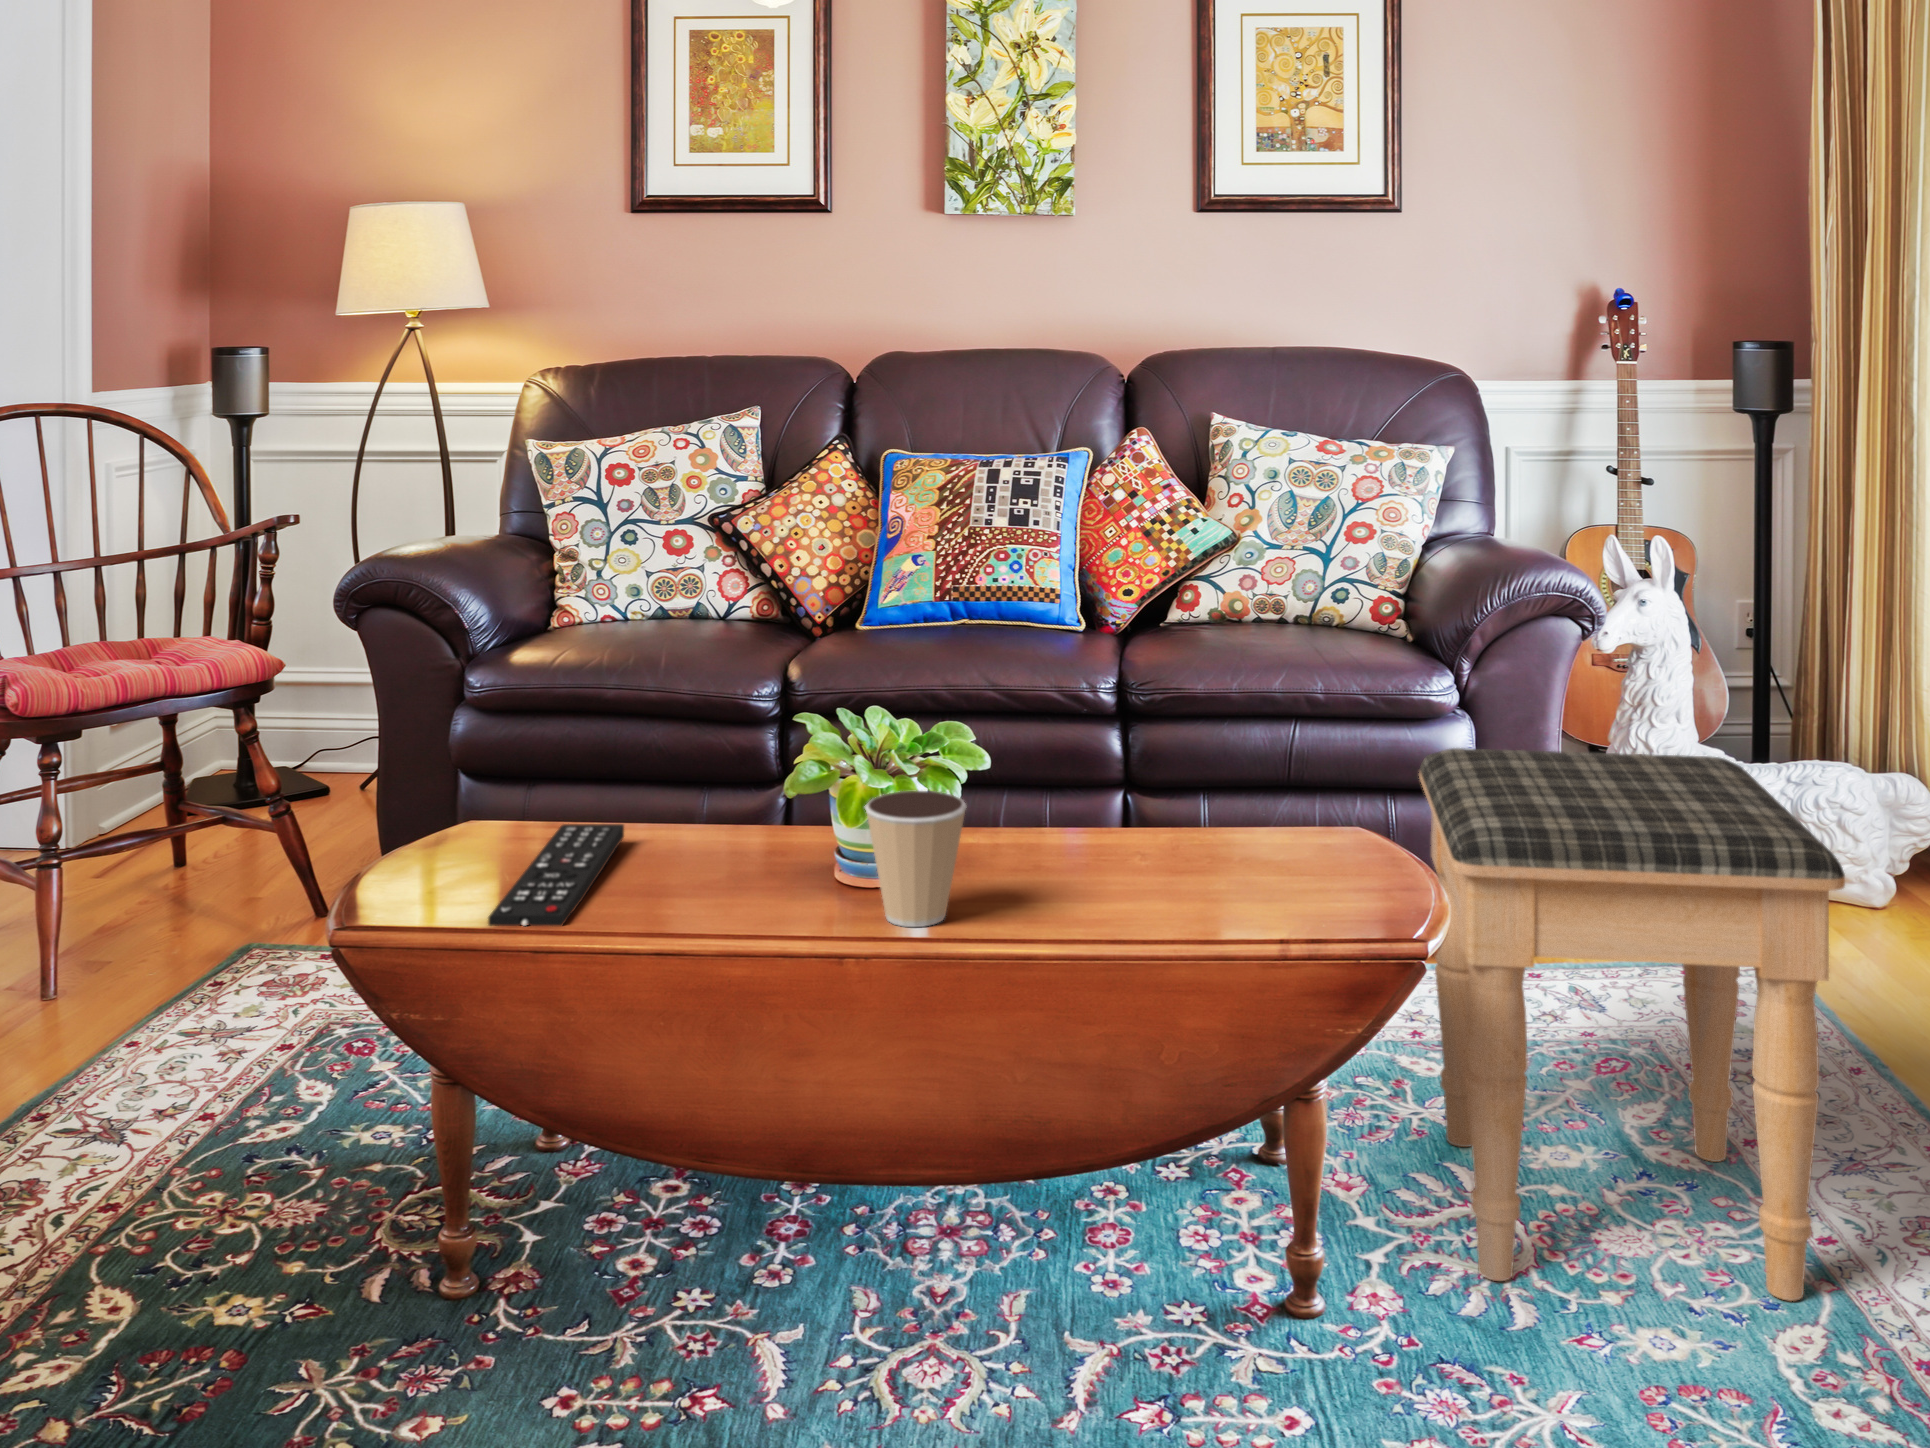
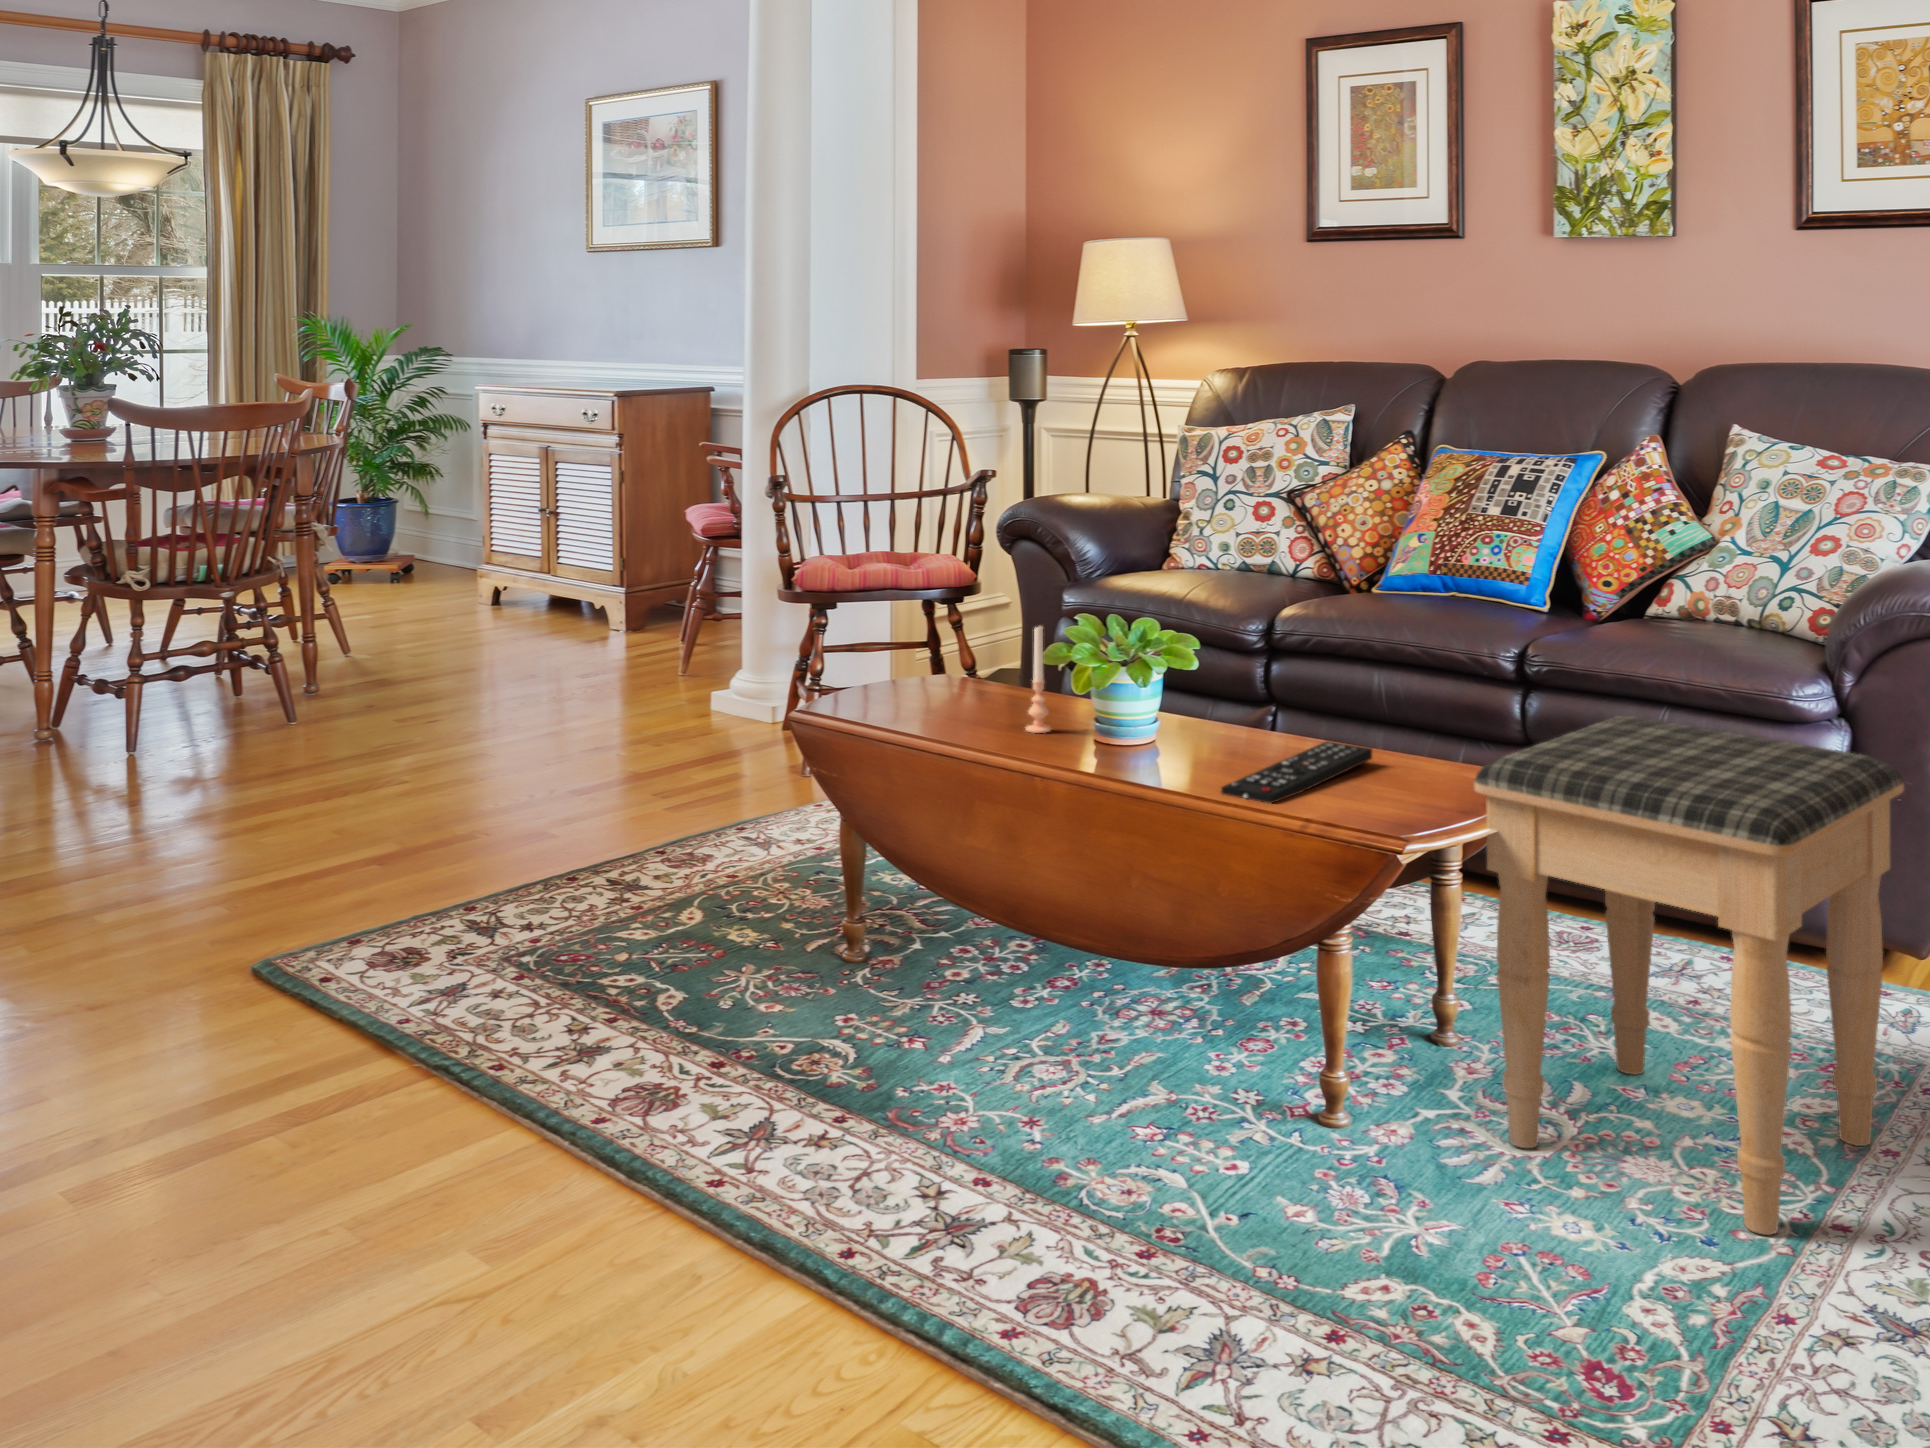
candle: none [753,743,790,897] -> present [1026,627,1051,733]
coffee cup: present [865,790,967,927] -> none [1056,667,1129,761]
remote control: present [488,824,624,926] -> present [1221,741,1372,803]

